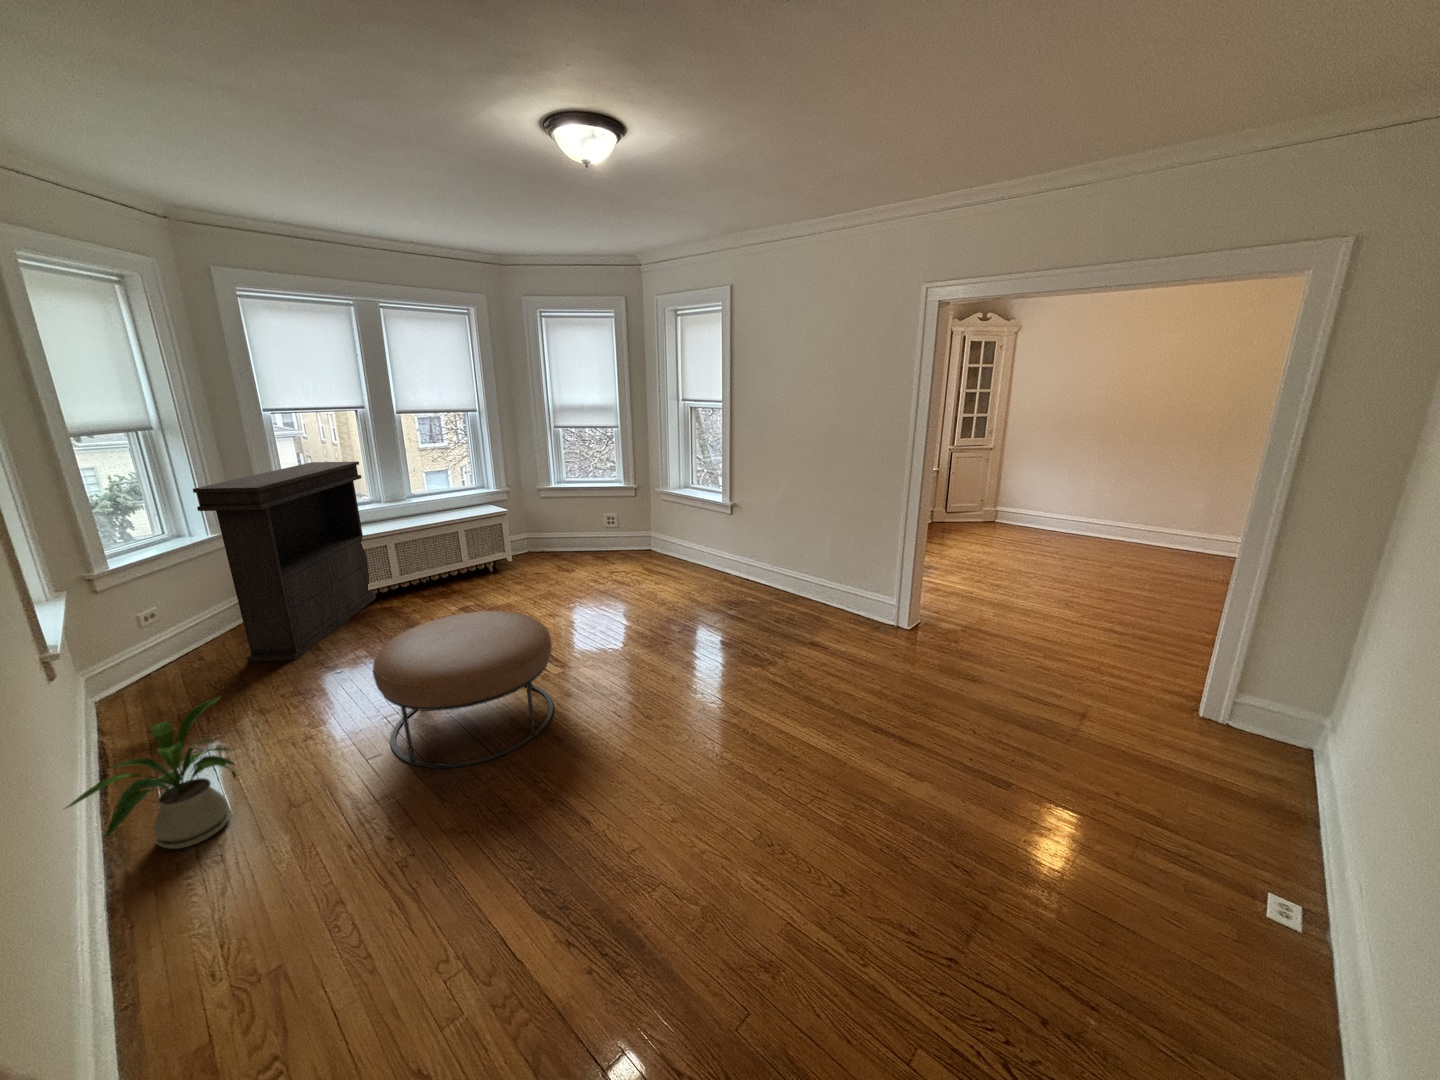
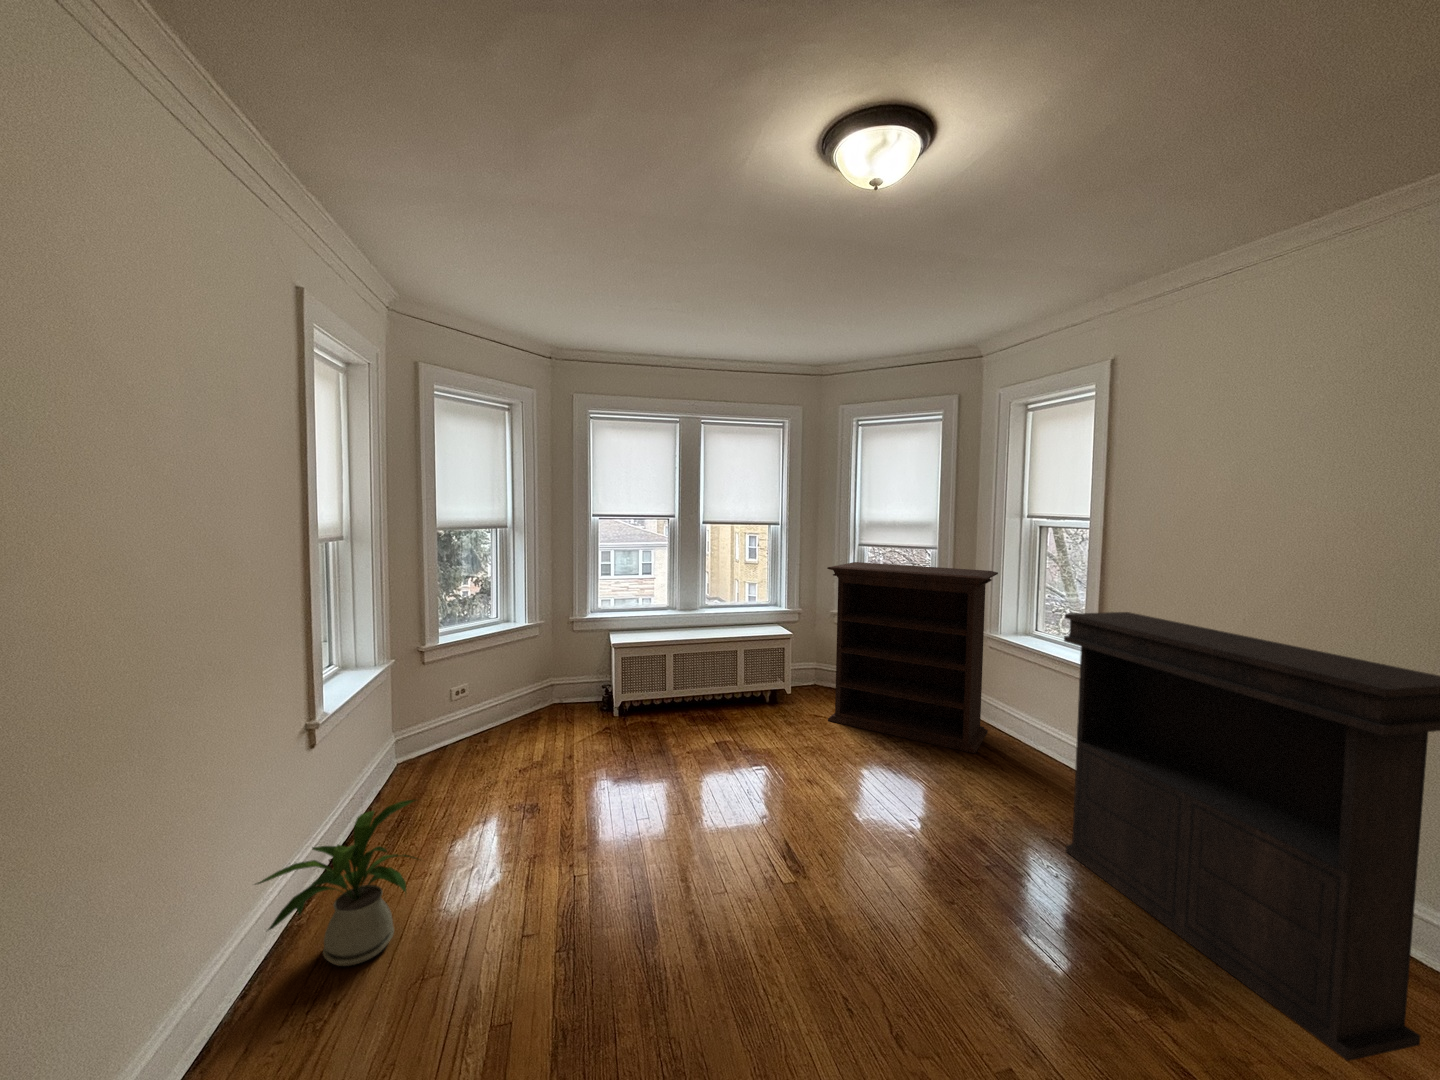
bookshelf: none [535,442,666,574] -> present [827,562,998,753]
console table: present [193,462,376,662] -> present [1064,612,1440,1061]
ottoman: present [373,611,553,768] -> none [556,759,768,991]

